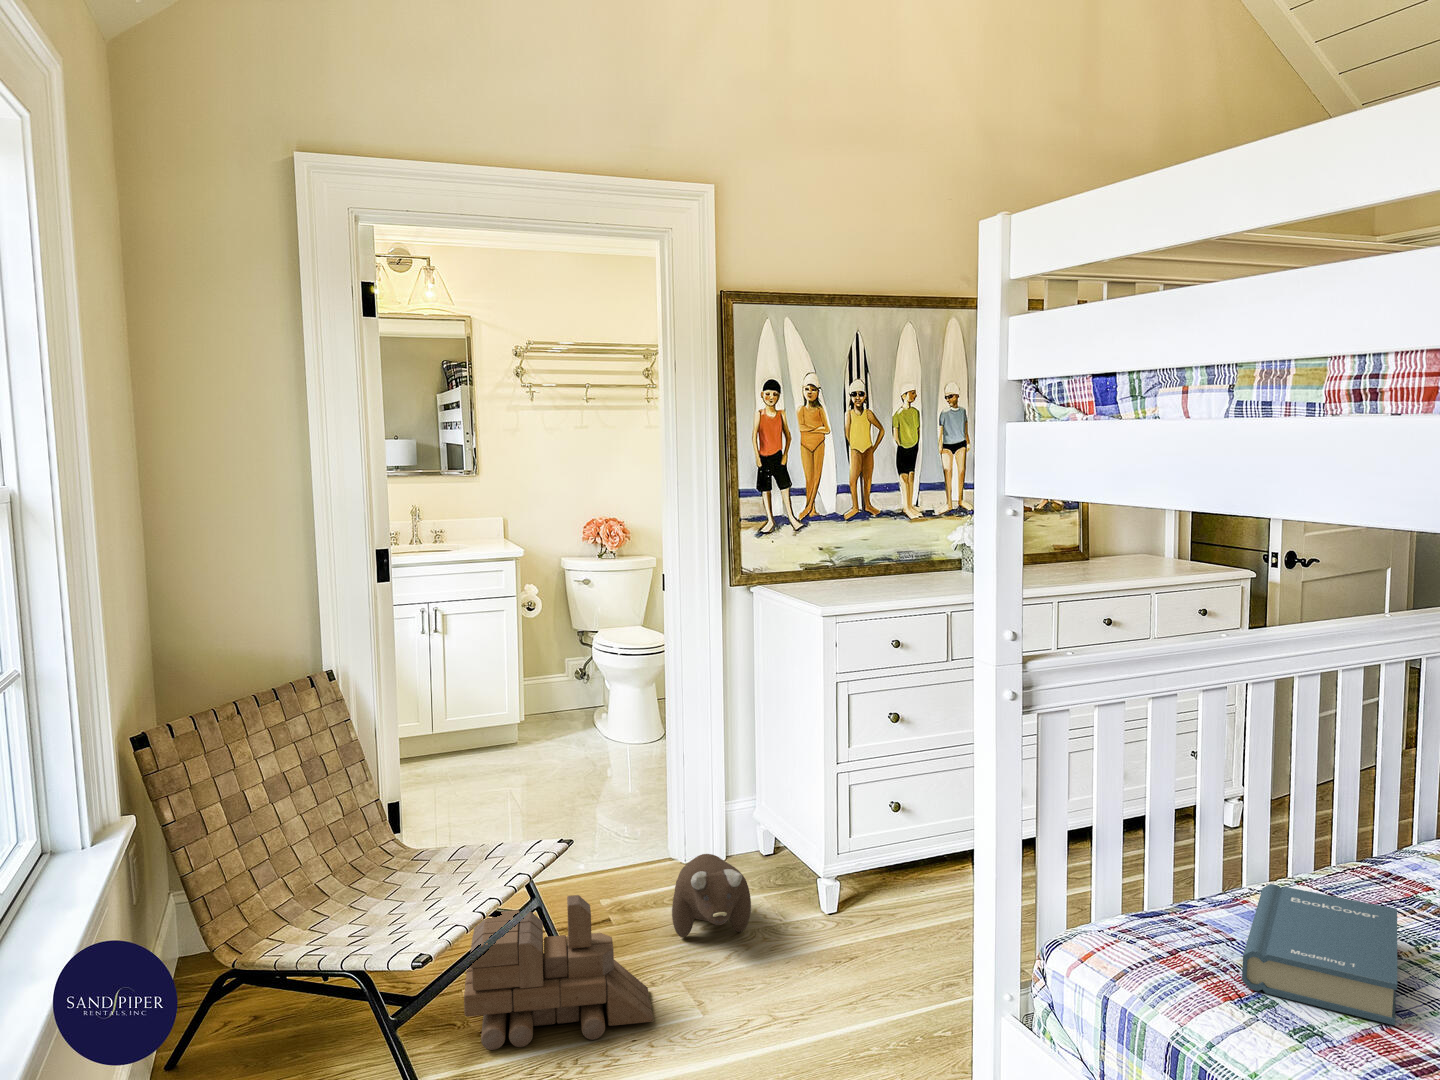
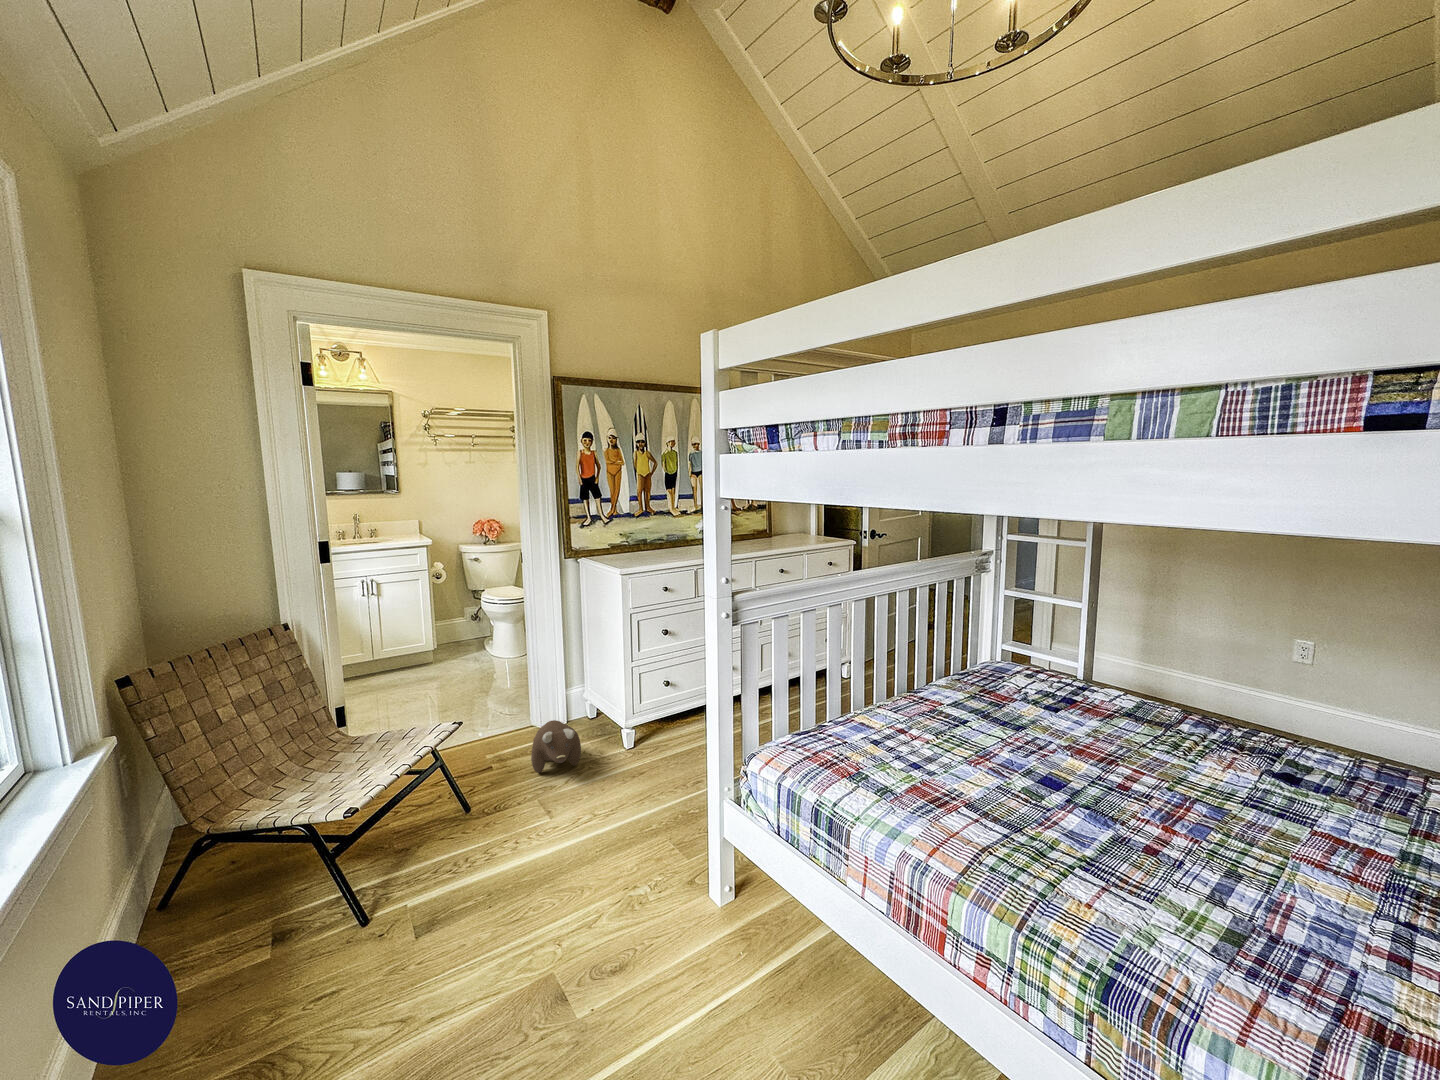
hardback book: present [1242,884,1397,1025] -> none [851,710,928,781]
toy train: present [464,895,654,1050] -> none [387,755,519,862]

